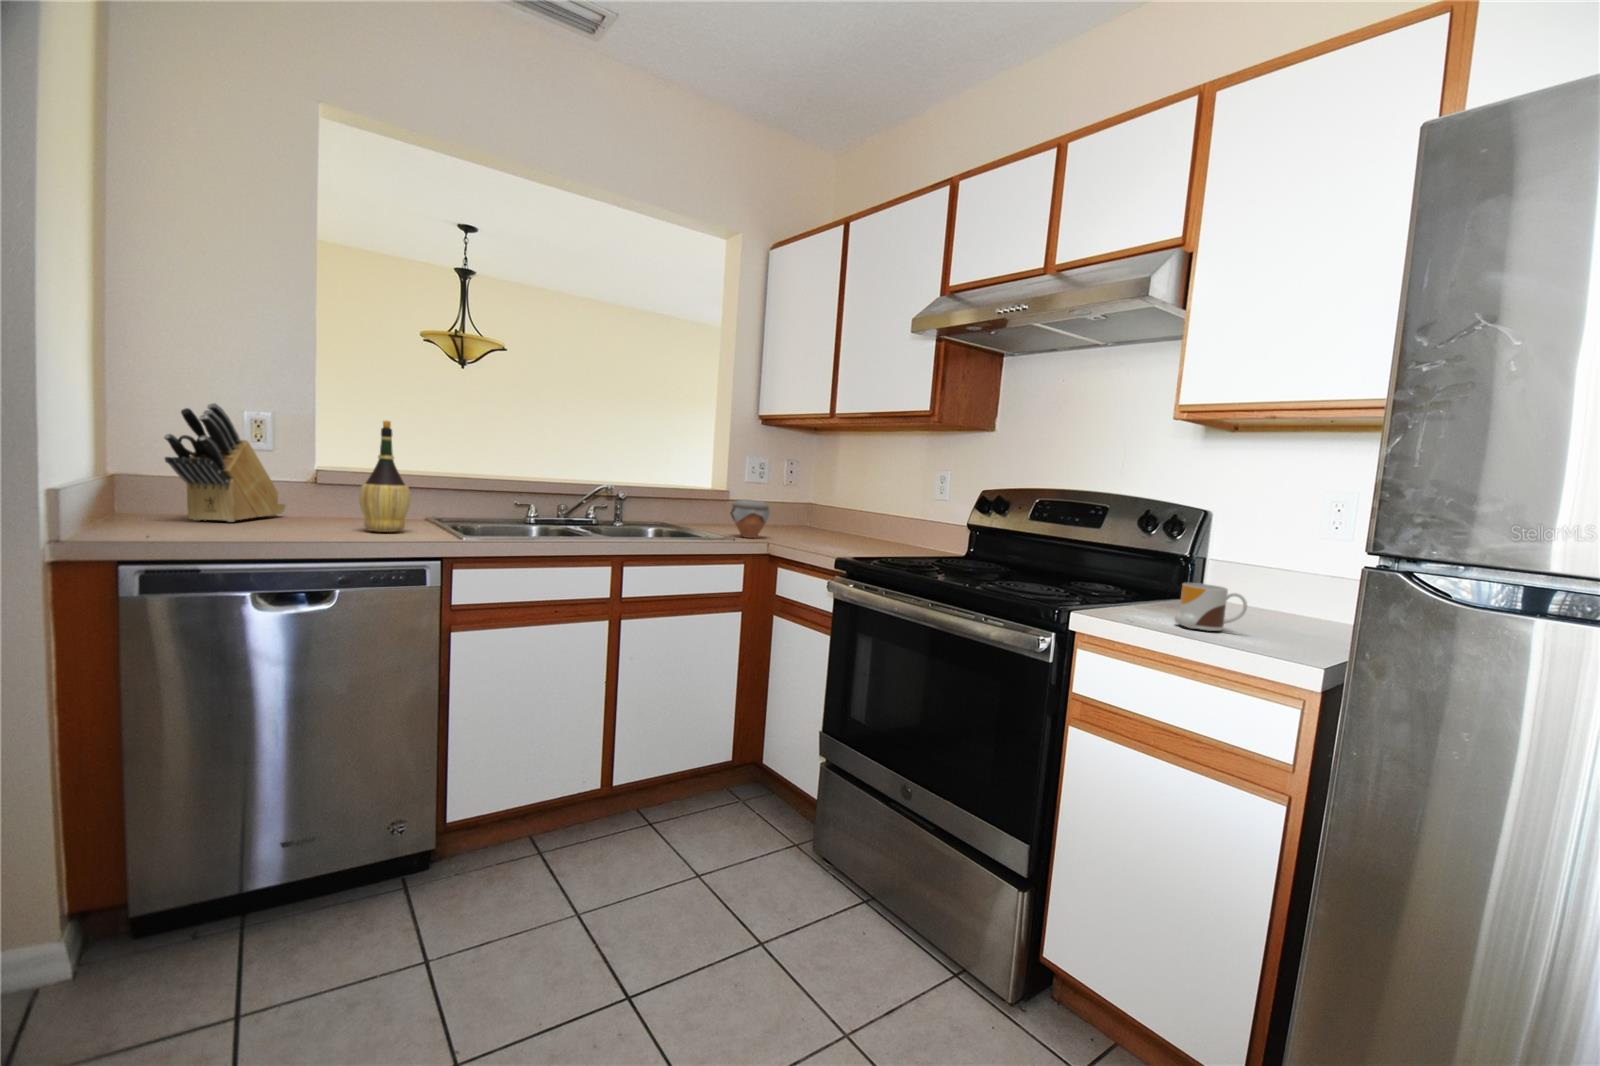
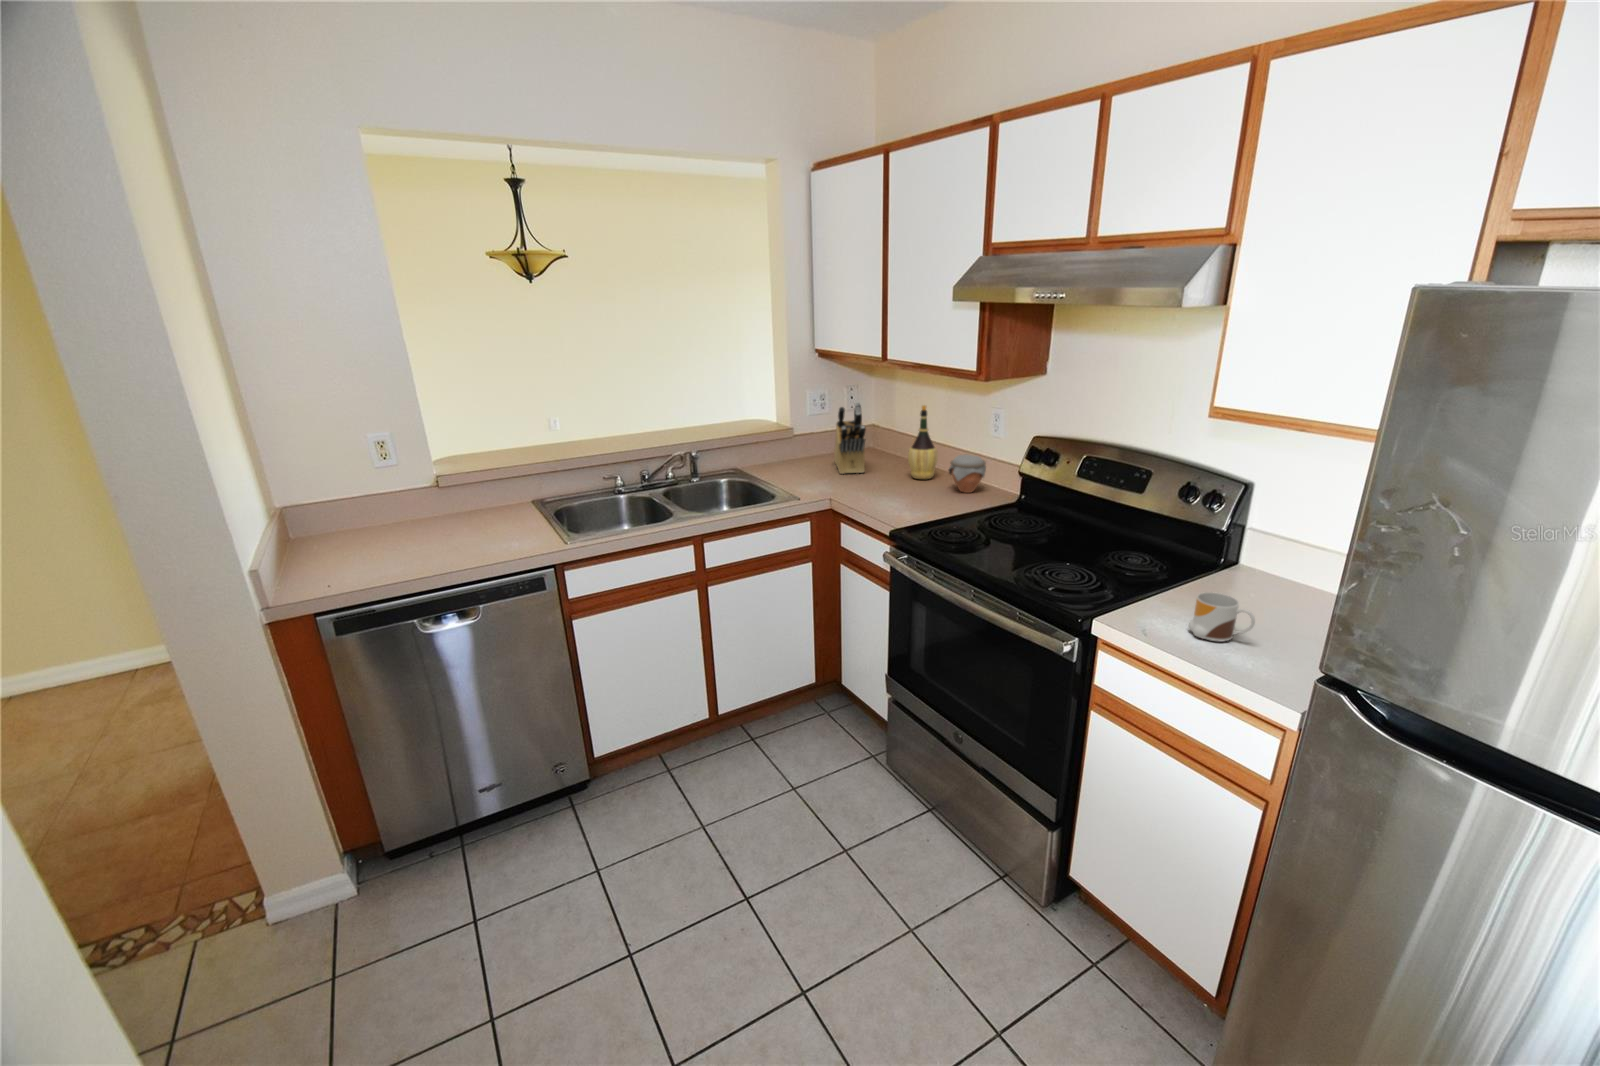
knife block: present [164,403,285,522] -> present [834,402,866,474]
wine bottle: present [359,421,410,532] -> present [908,405,938,479]
jar: present [731,499,770,538] -> present [949,455,986,493]

